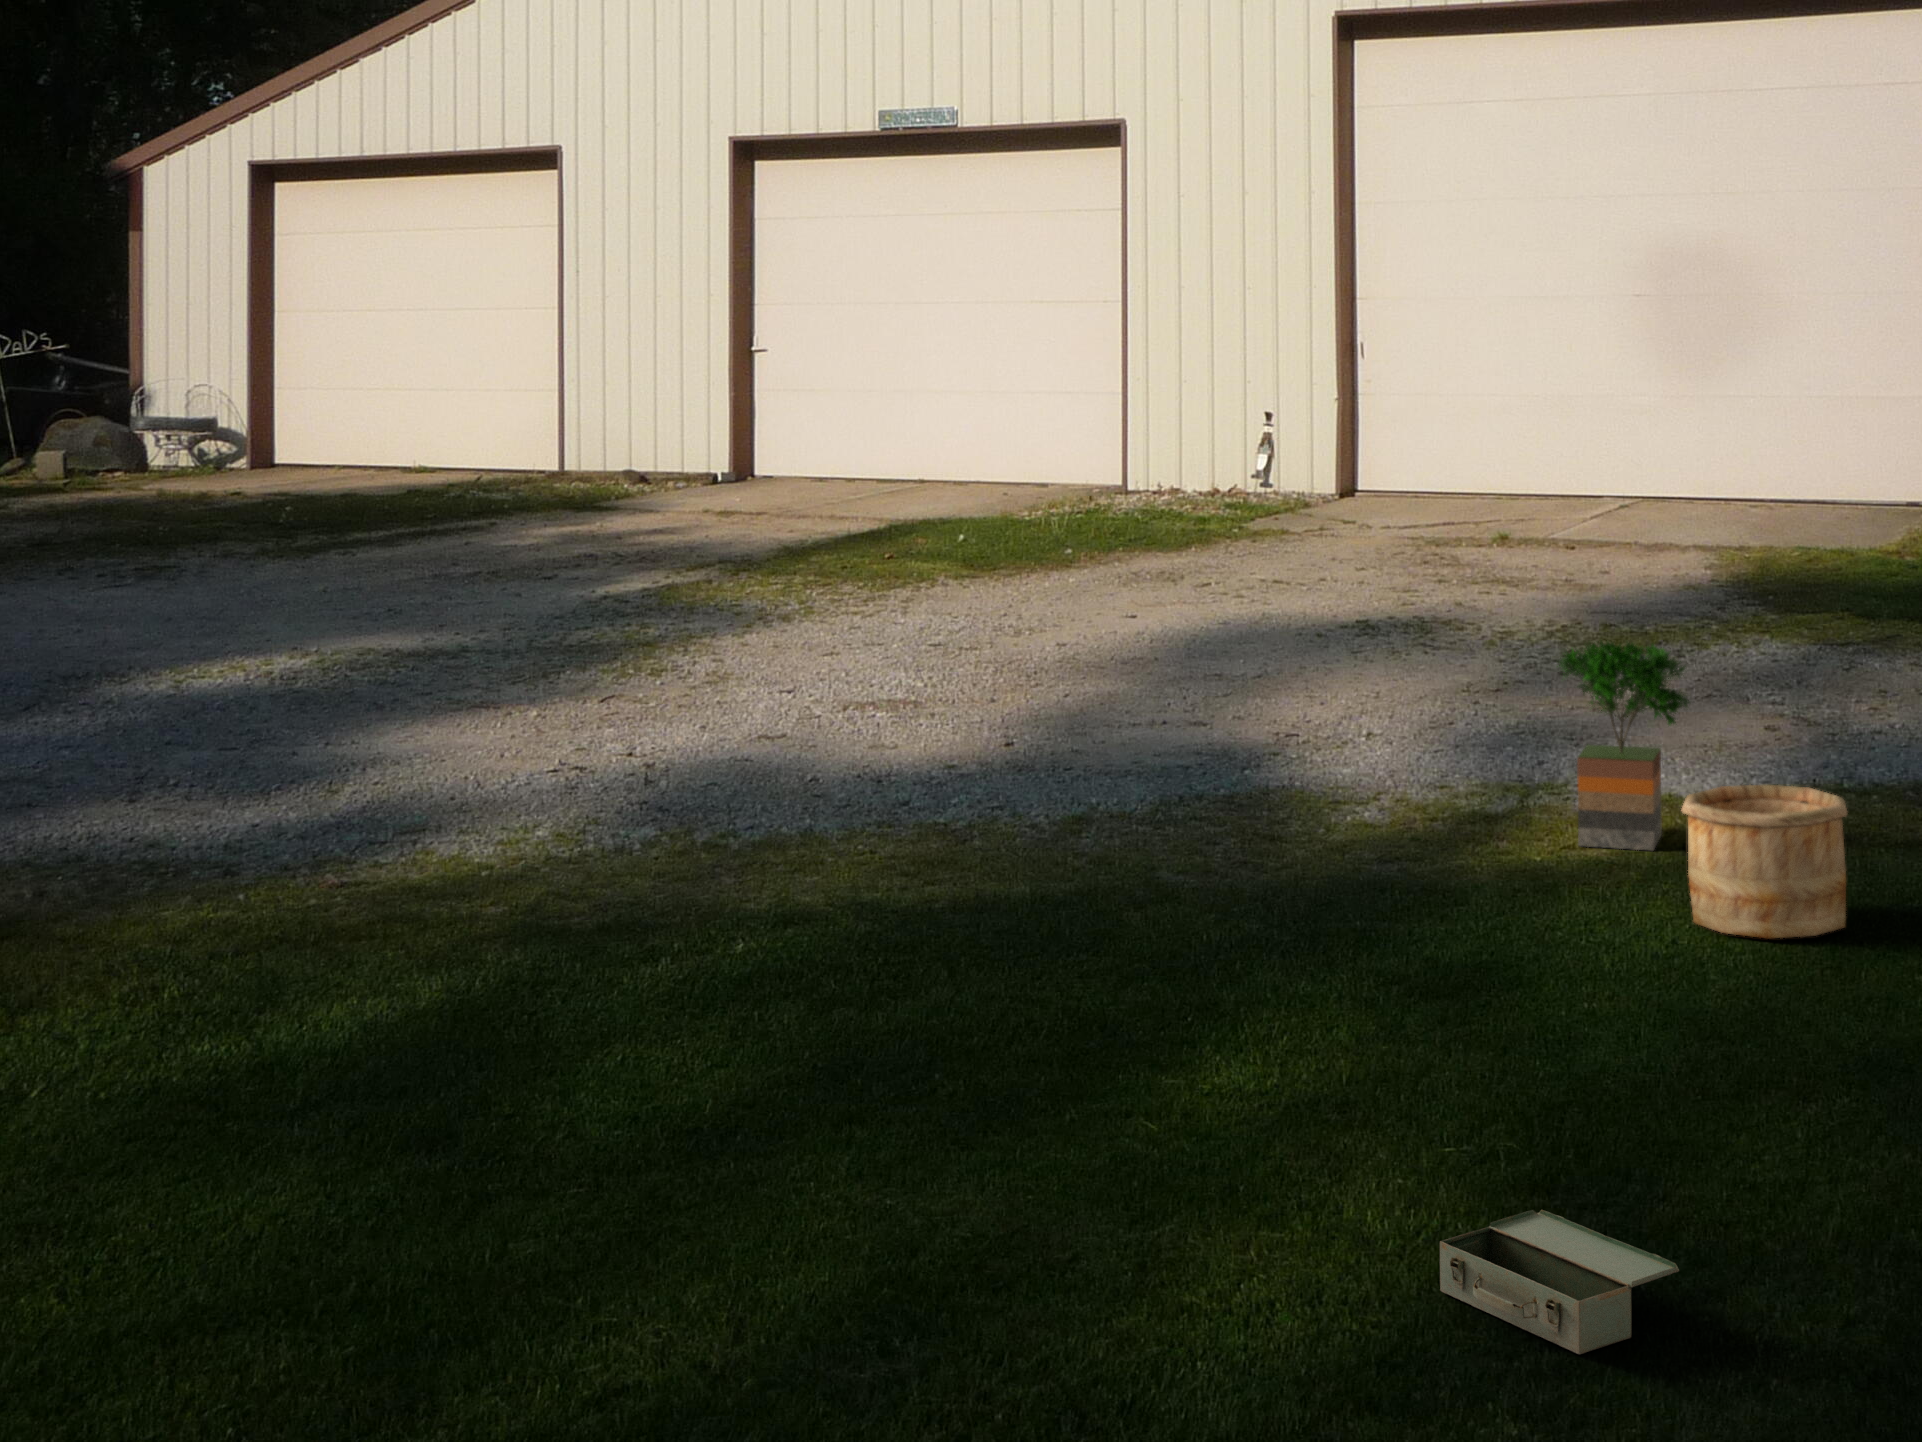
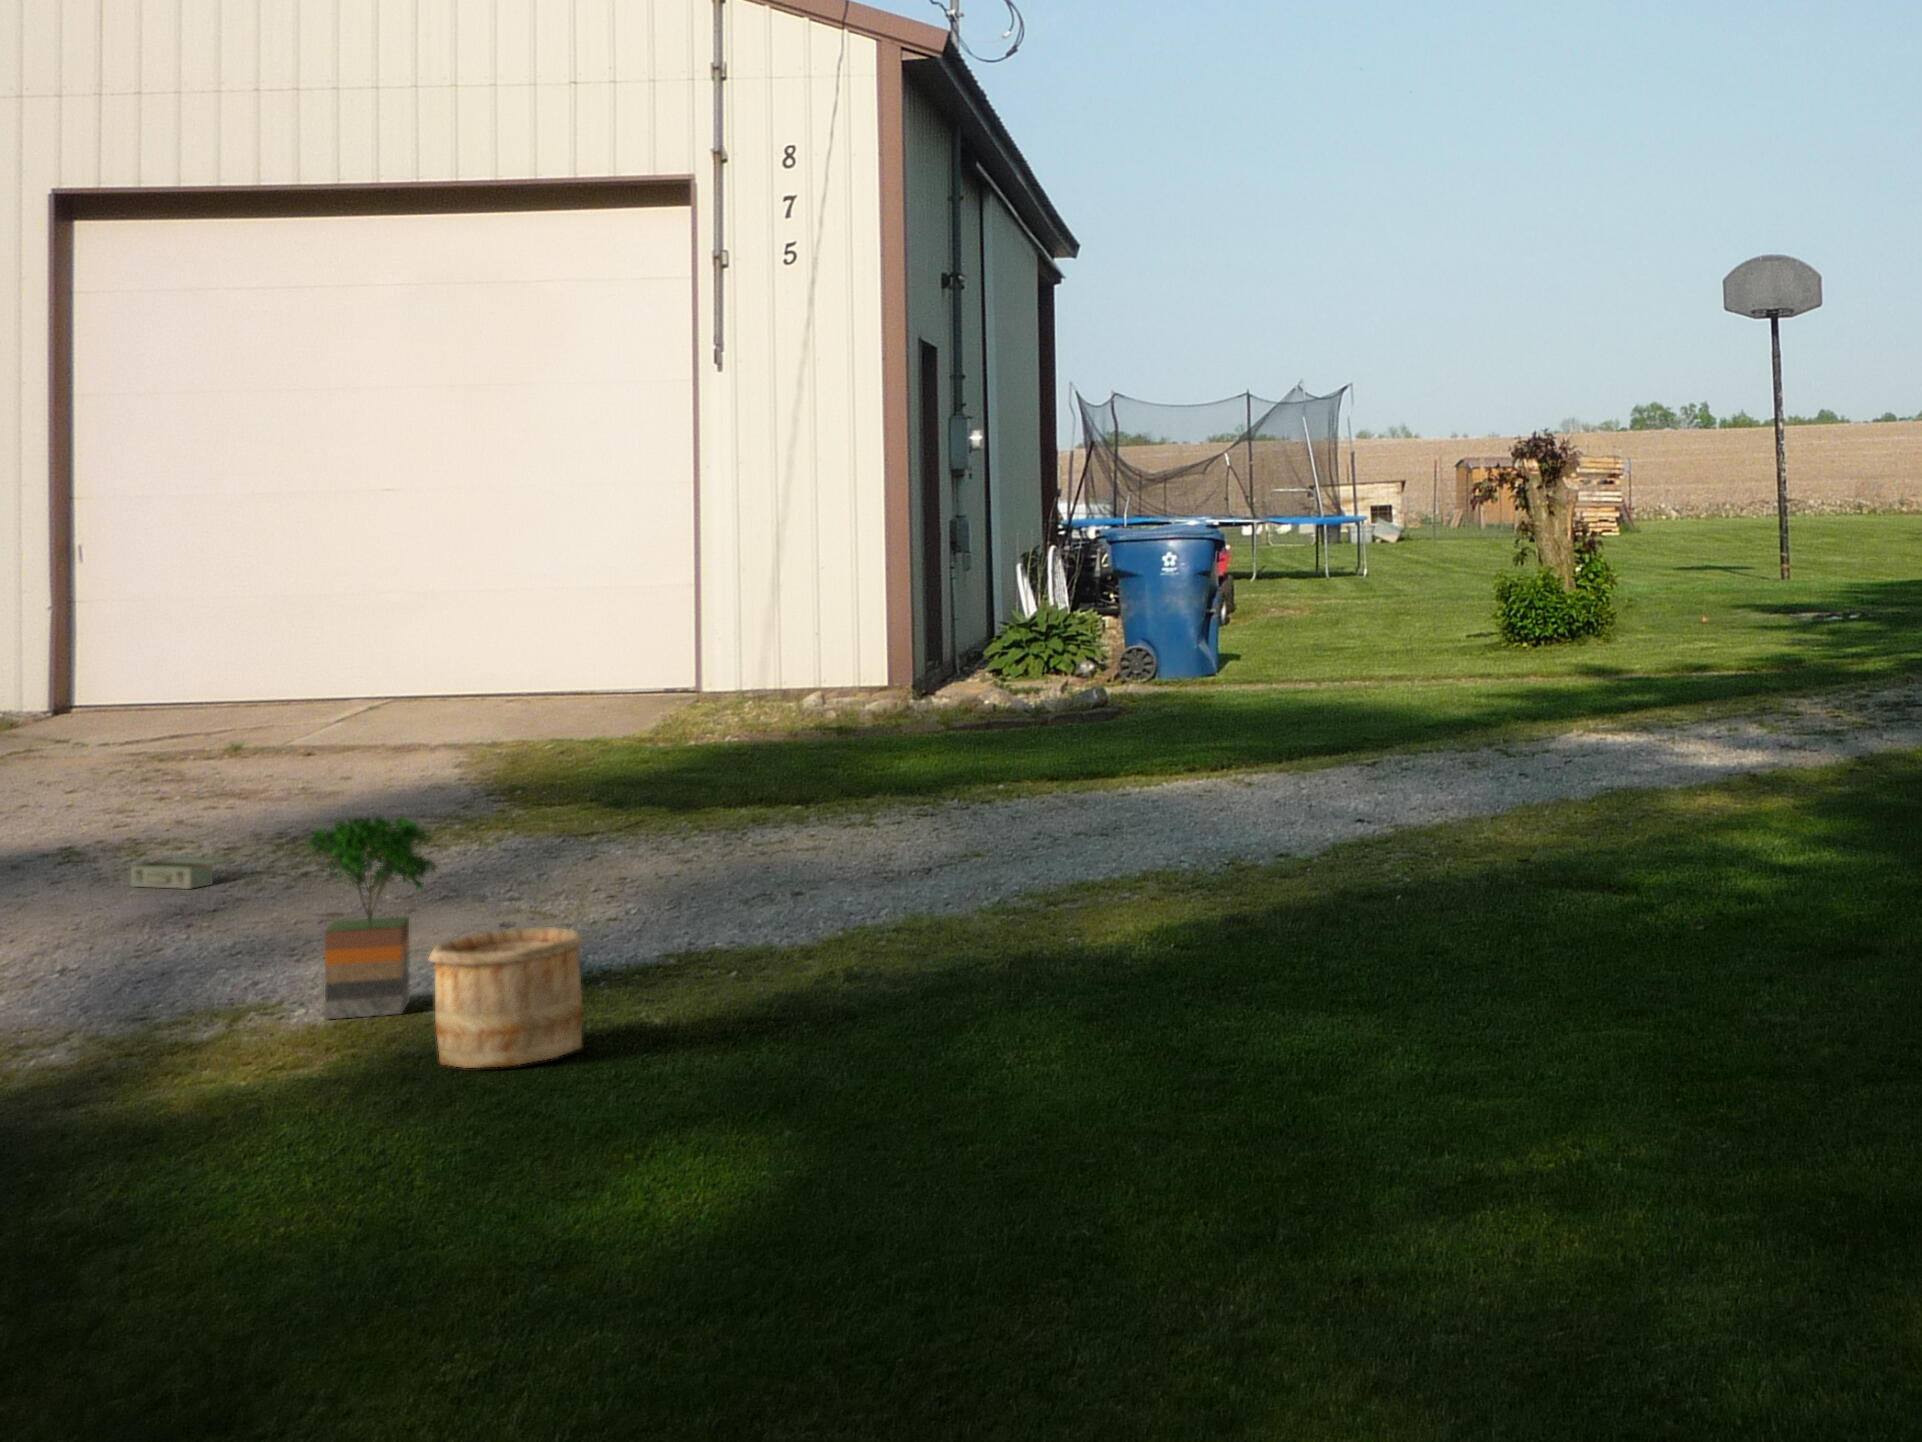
toolbox: present [1440,1210,1679,1354] -> present [131,856,232,889]

